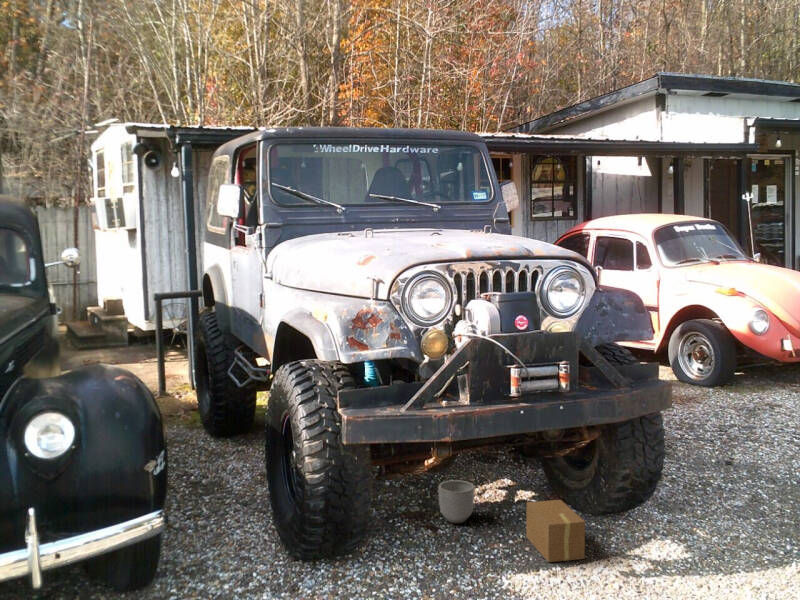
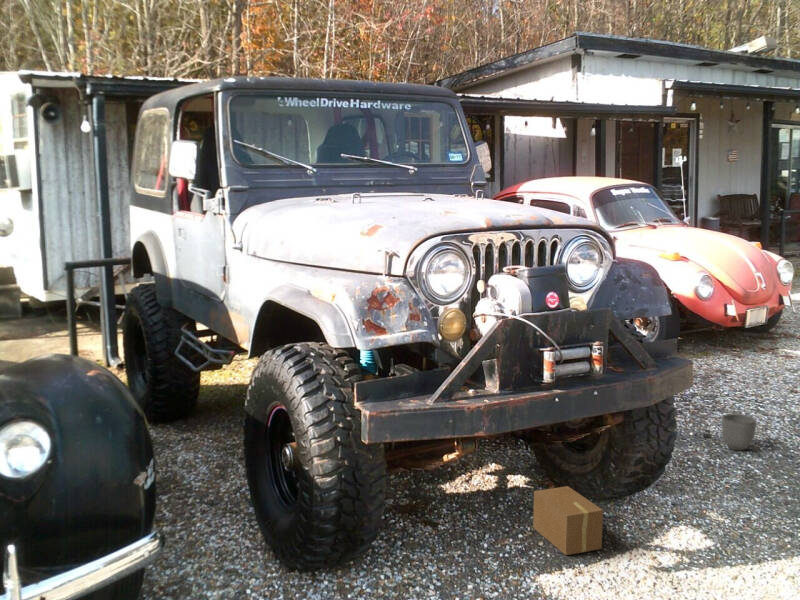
planter: present [438,480,475,523] -> present [722,414,756,450]

